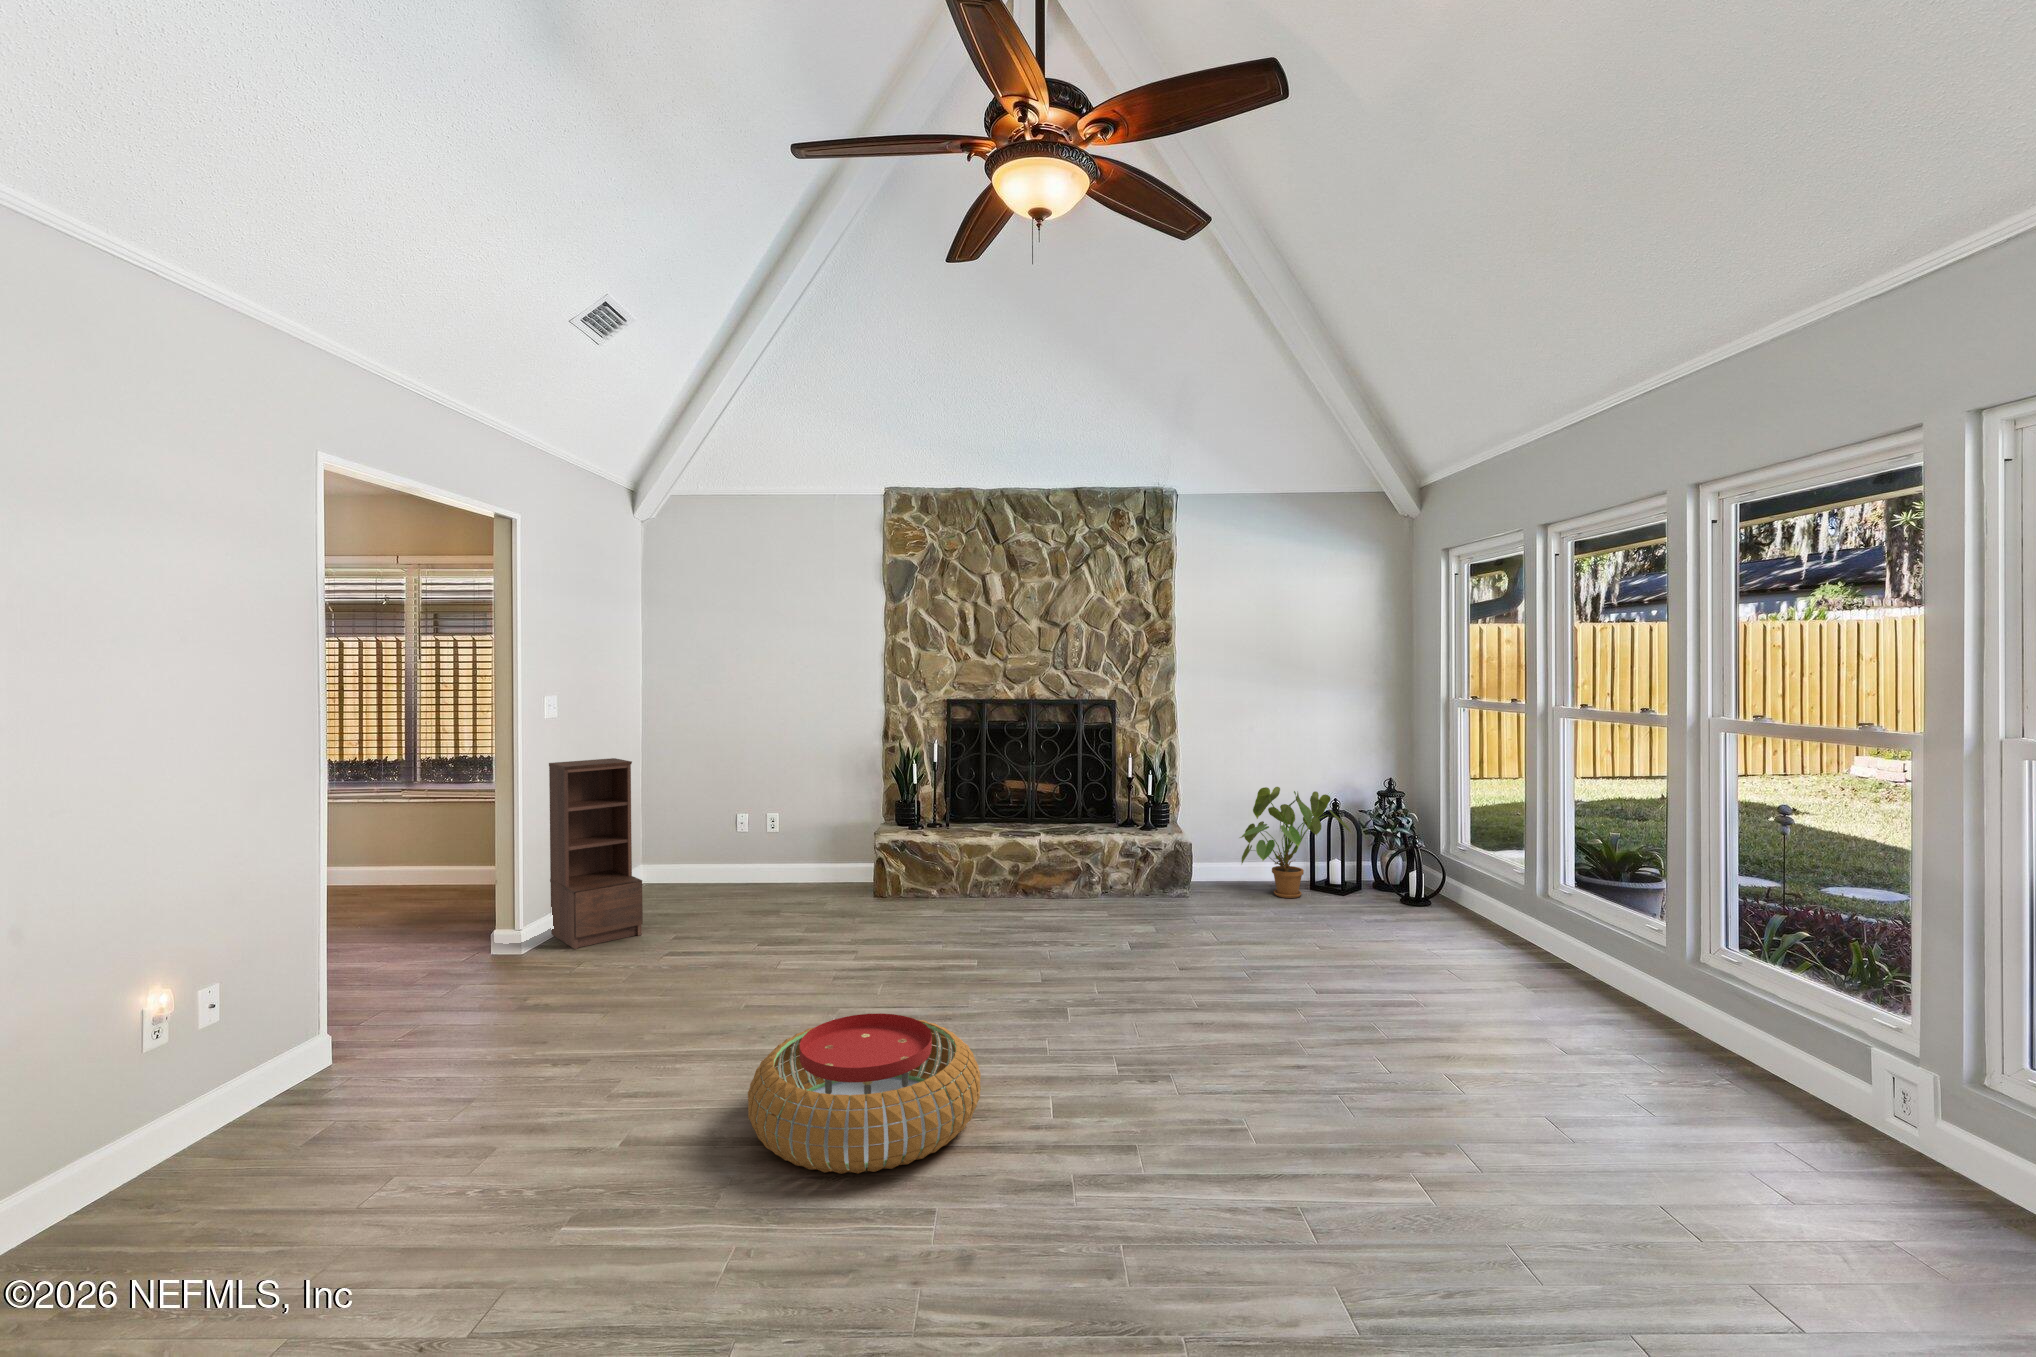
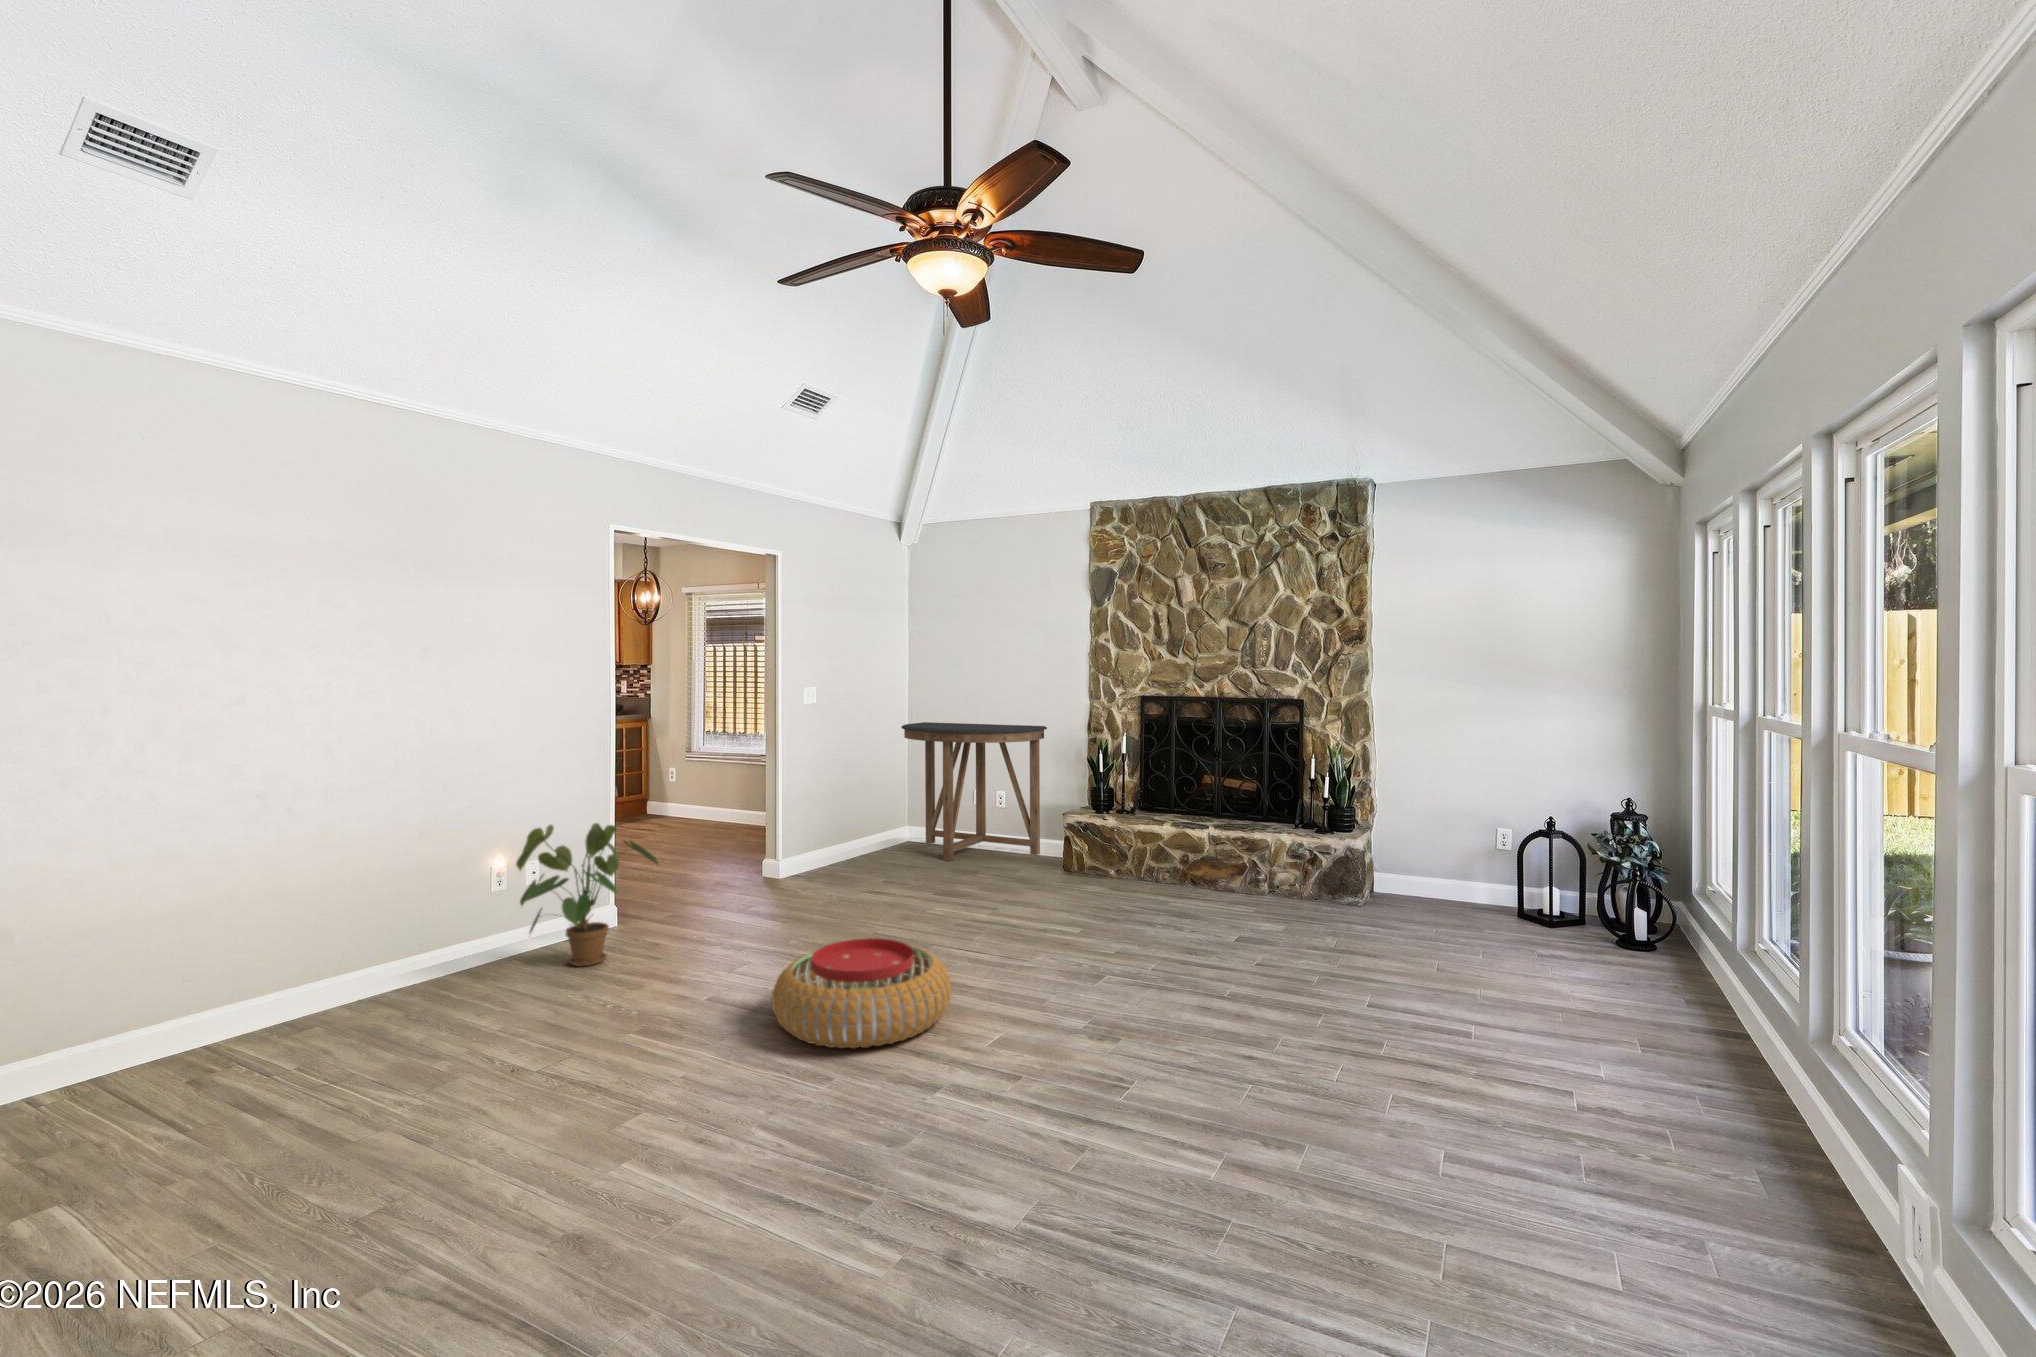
console table: none [648,736,835,905] -> present [901,722,1047,861]
bookshelf: present [549,758,643,949] -> none [814,736,868,877]
house plant: present [1240,787,1351,898] -> present [516,823,658,966]

